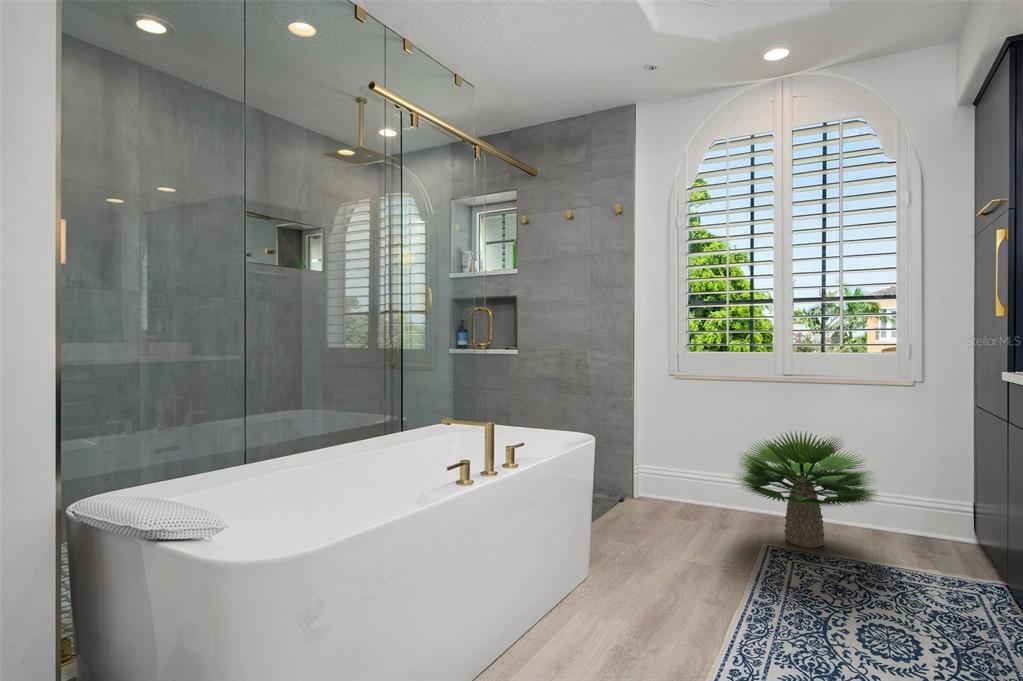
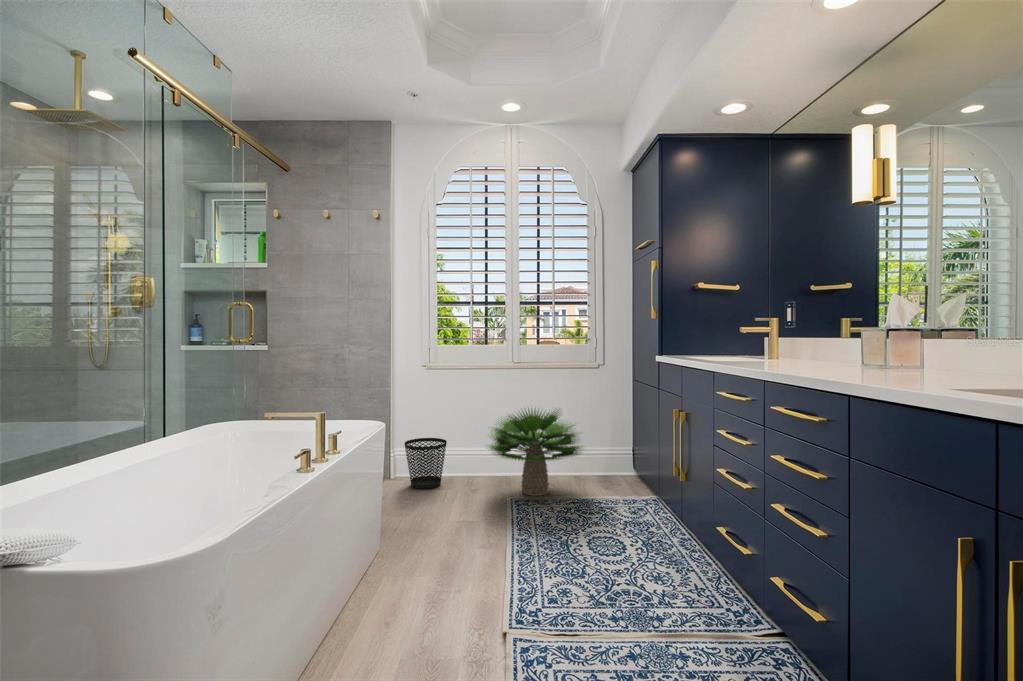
wastebasket: none [643,456,692,514] -> present [405,438,447,489]

